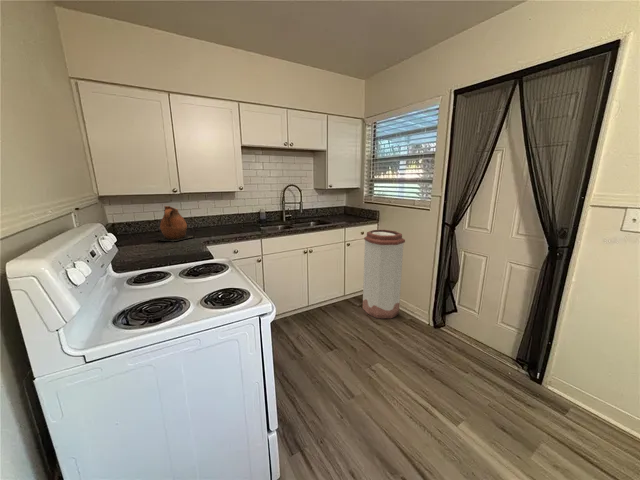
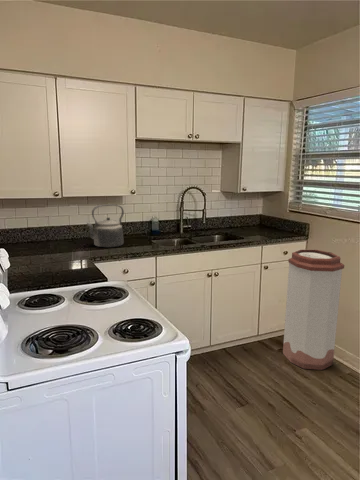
kettle: none [204,199,236,233] -> present [87,204,124,247]
ceramic pitcher: present [160,206,193,241] -> none [33,214,74,257]

